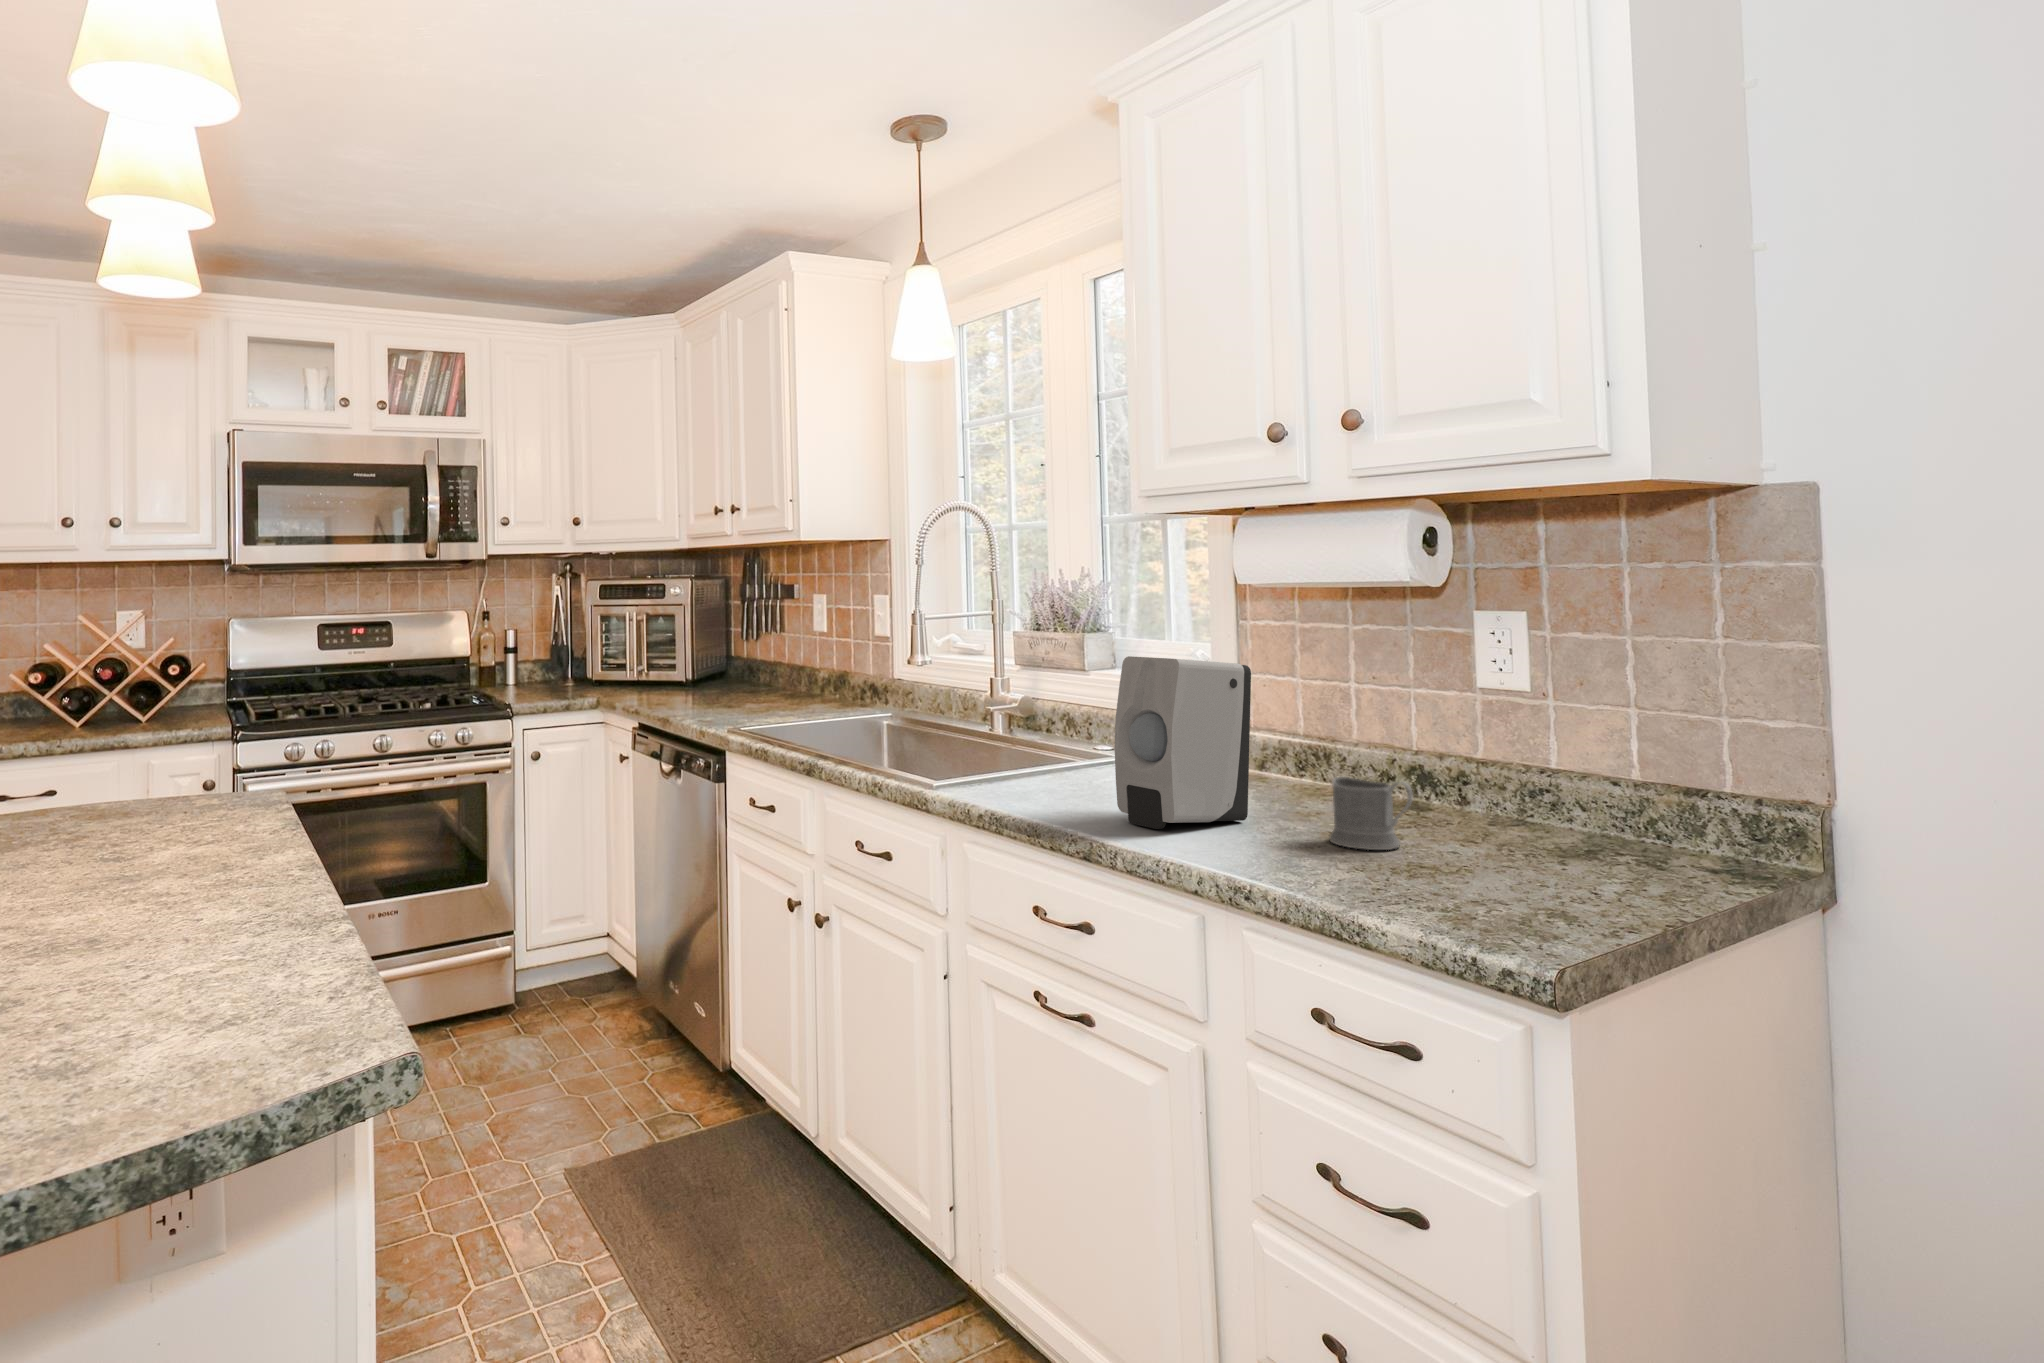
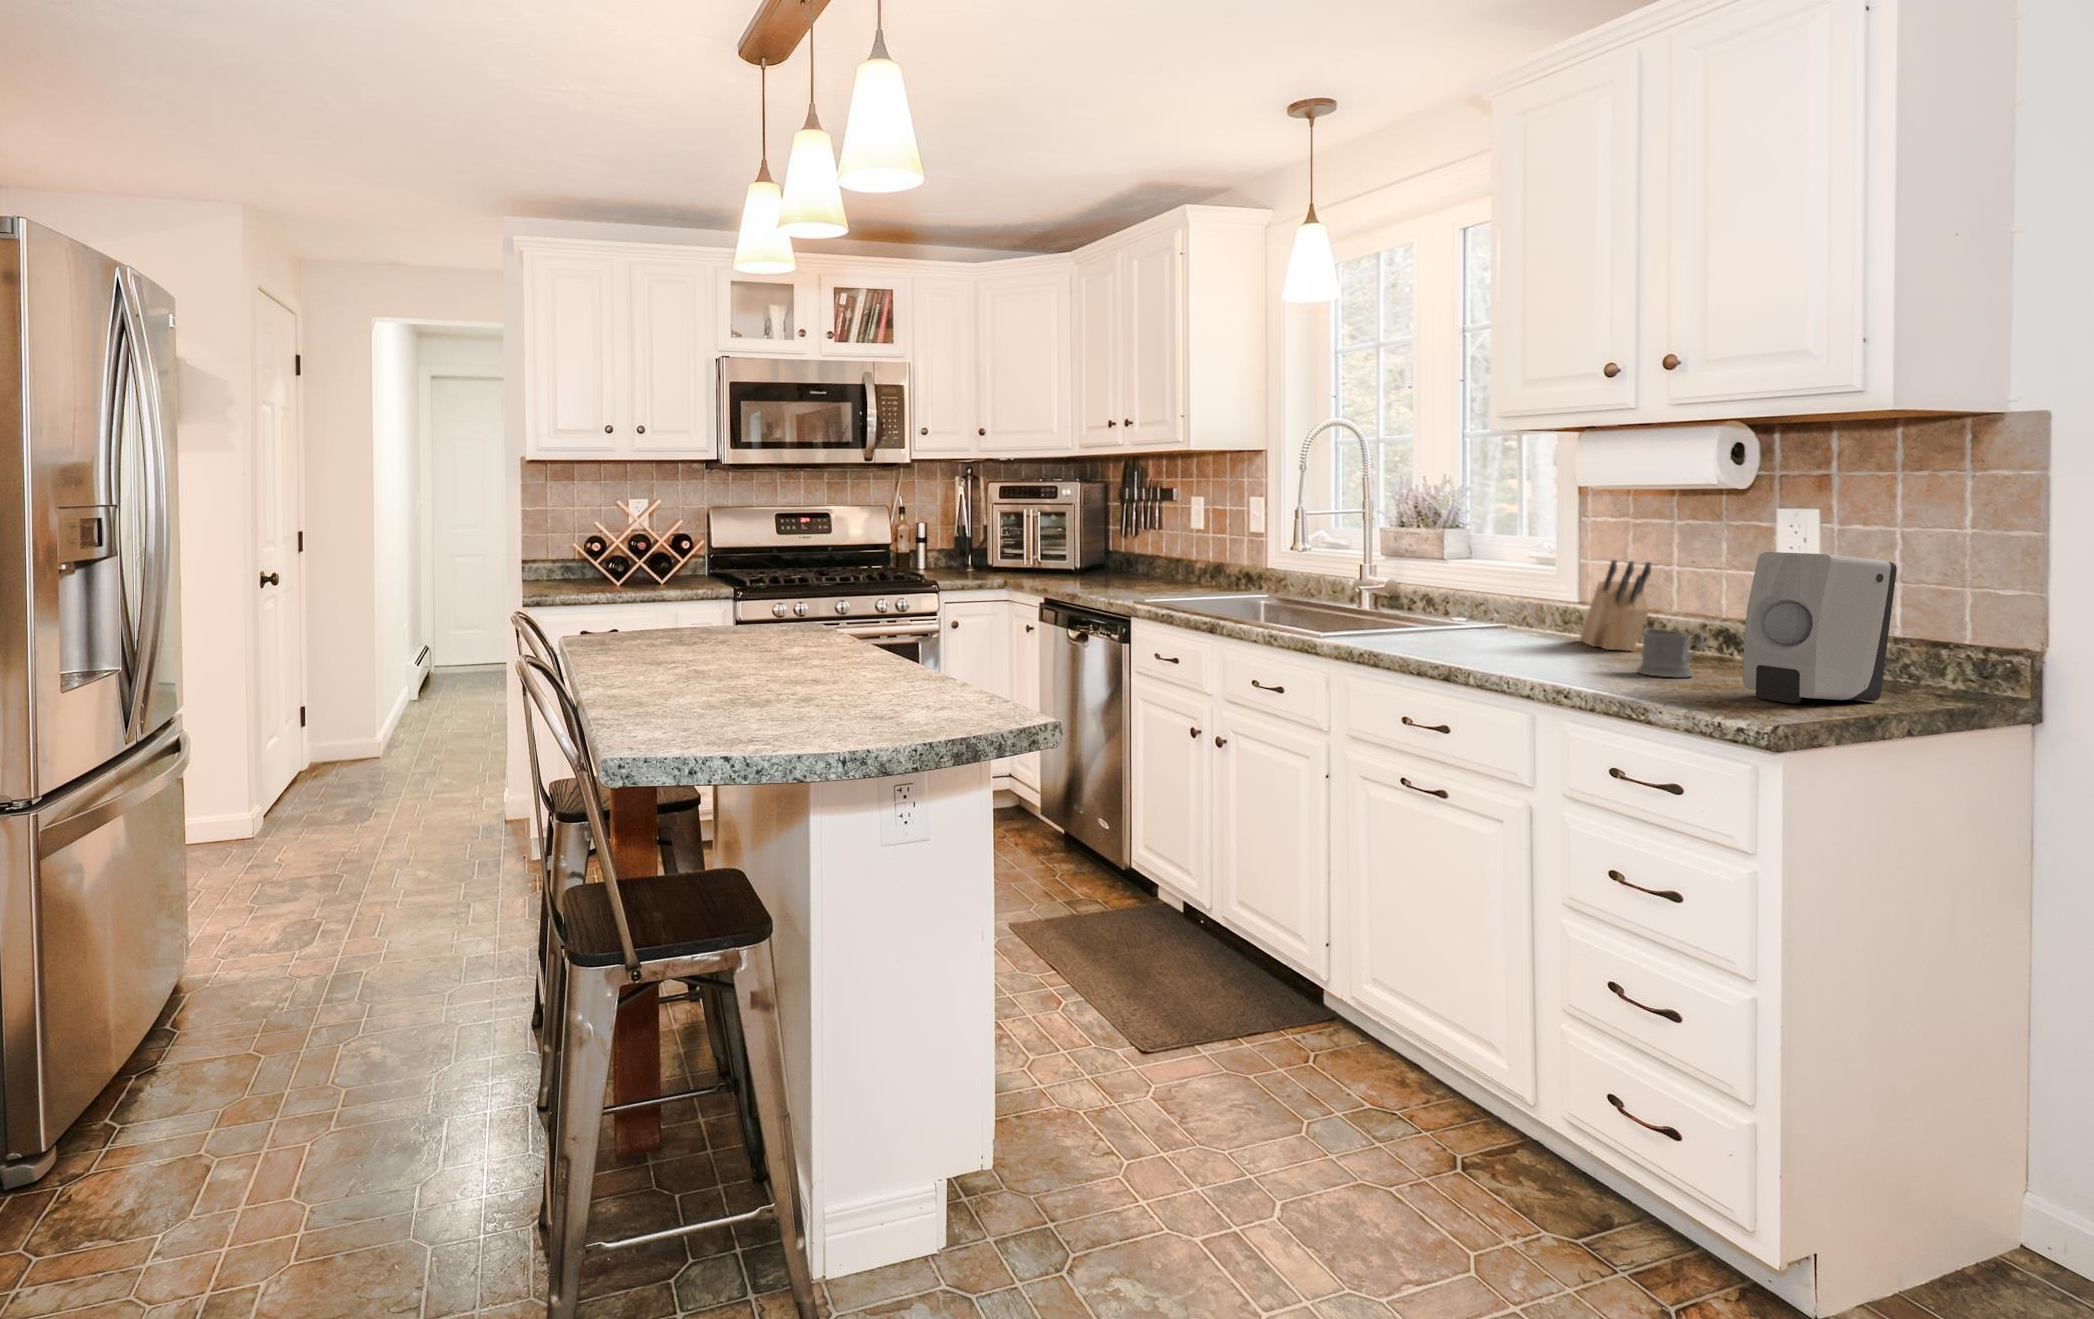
soap dispenser: present [1115,656,1251,829] -> present [1743,552,1897,703]
knife block: none [1246,677,1329,796] -> present [1580,560,1651,651]

